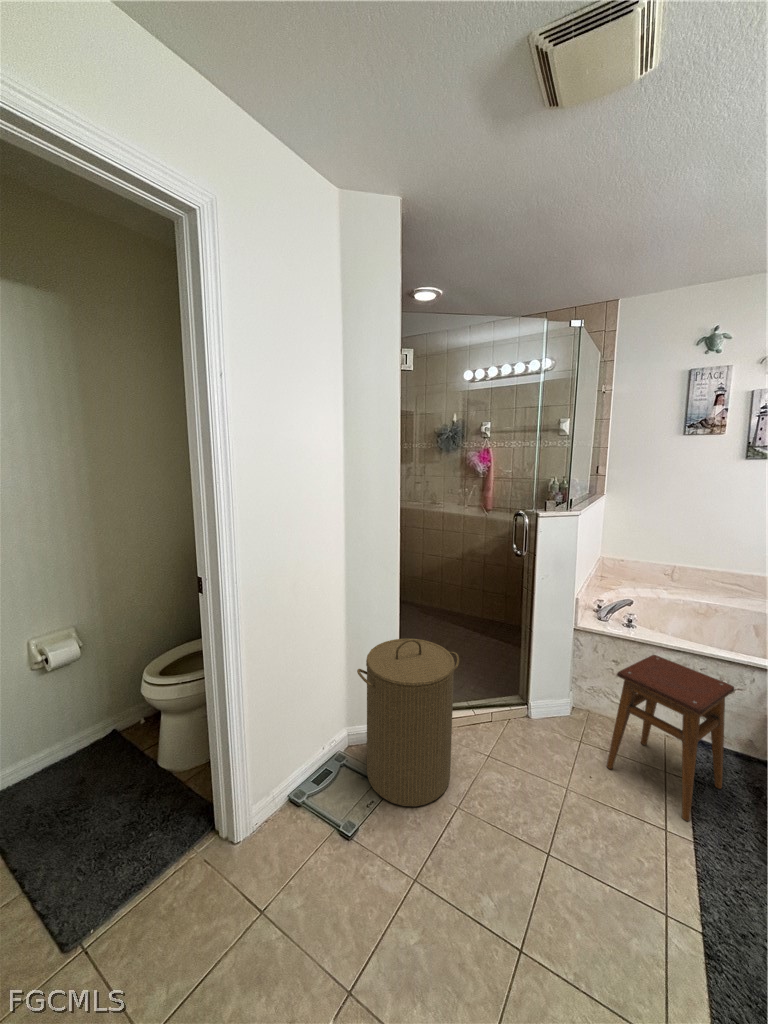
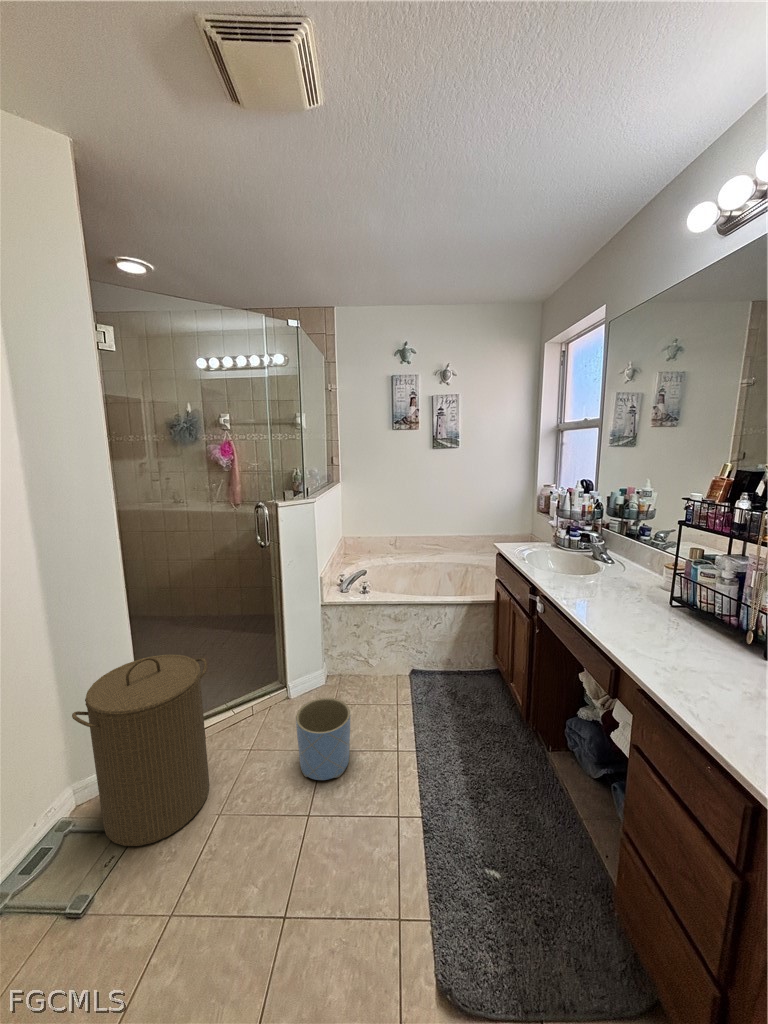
stool: present [607,655,734,821] -> none [353,612,431,735]
planter: none [542,732,610,831] -> present [296,698,350,780]

